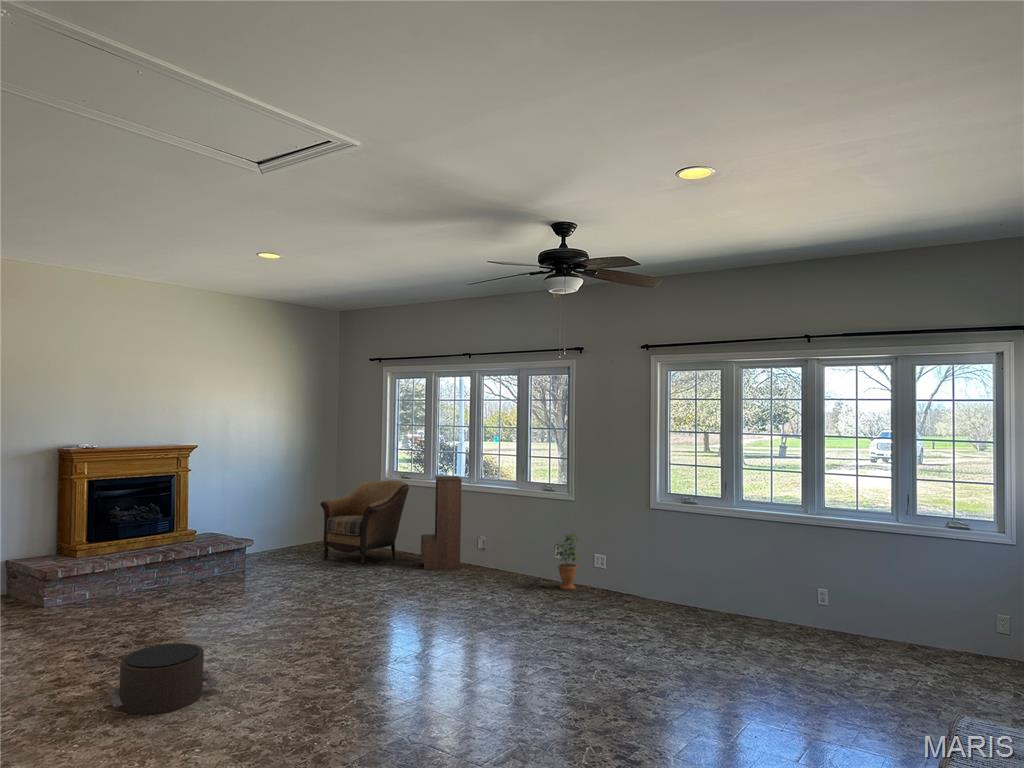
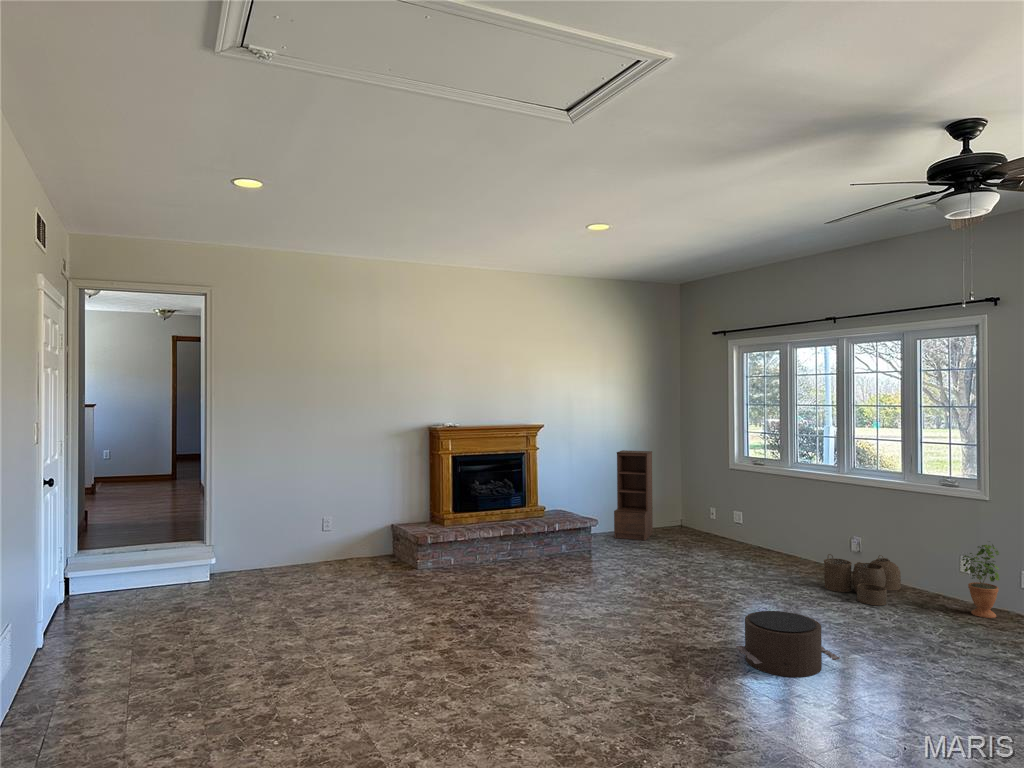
bookshelf: present [421,476,462,569] -> present [614,450,653,540]
armchair: present [320,480,409,567] -> none [664,465,763,559]
woven basket: none [457,550,513,590] -> present [824,554,901,605]
pouf: present [109,643,217,715] -> present [736,611,841,677]

